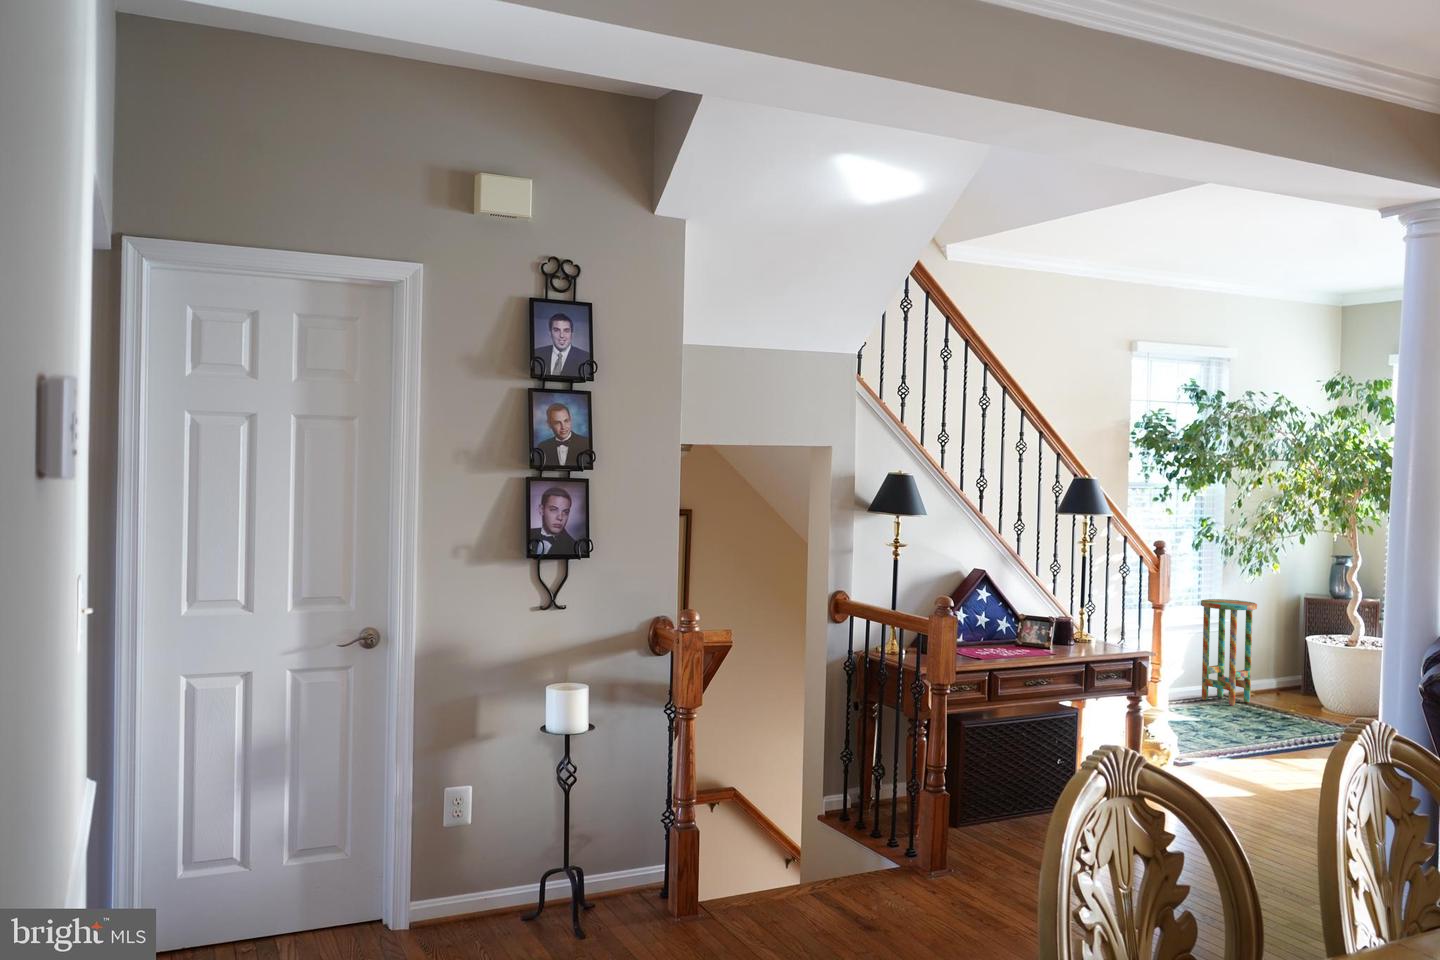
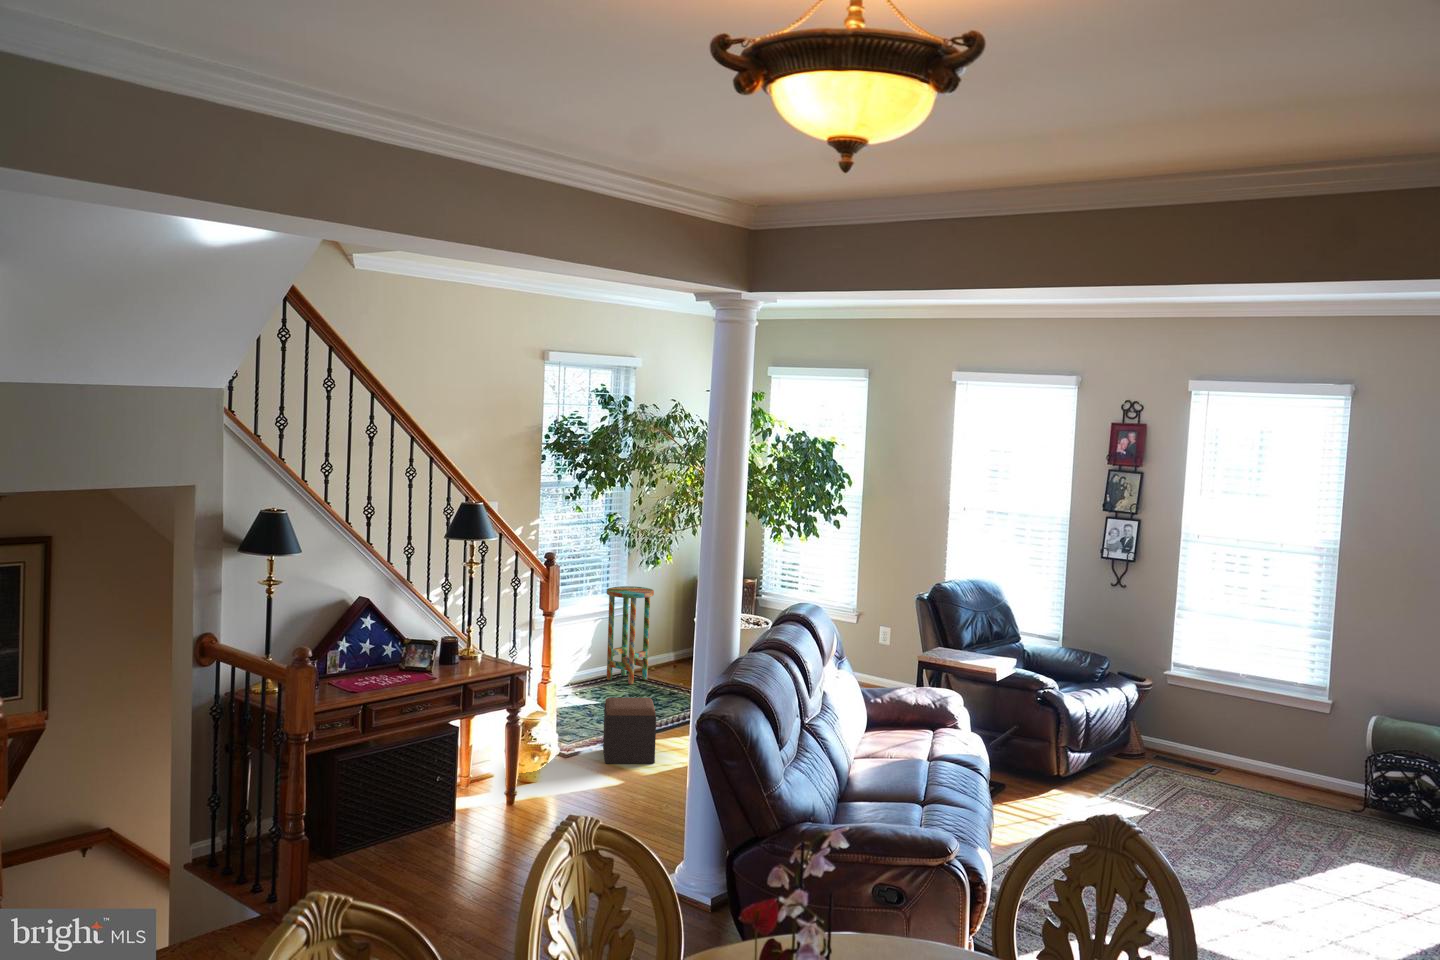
footstool: none [1222,704,1292,780] -> present [603,698,656,764]

